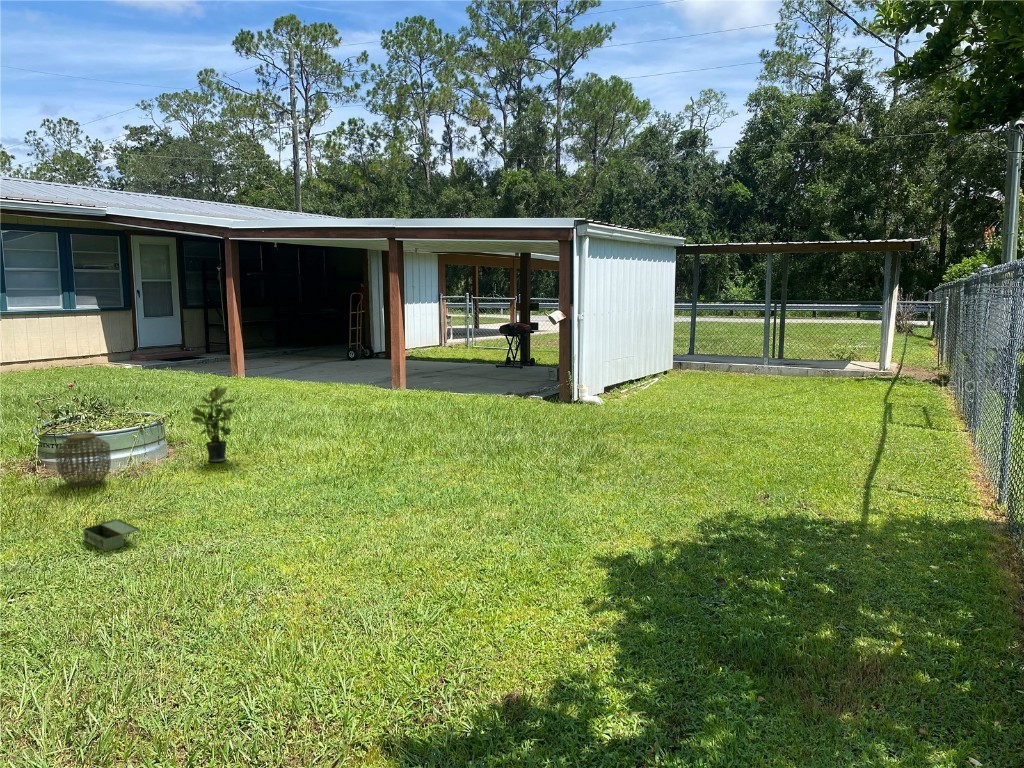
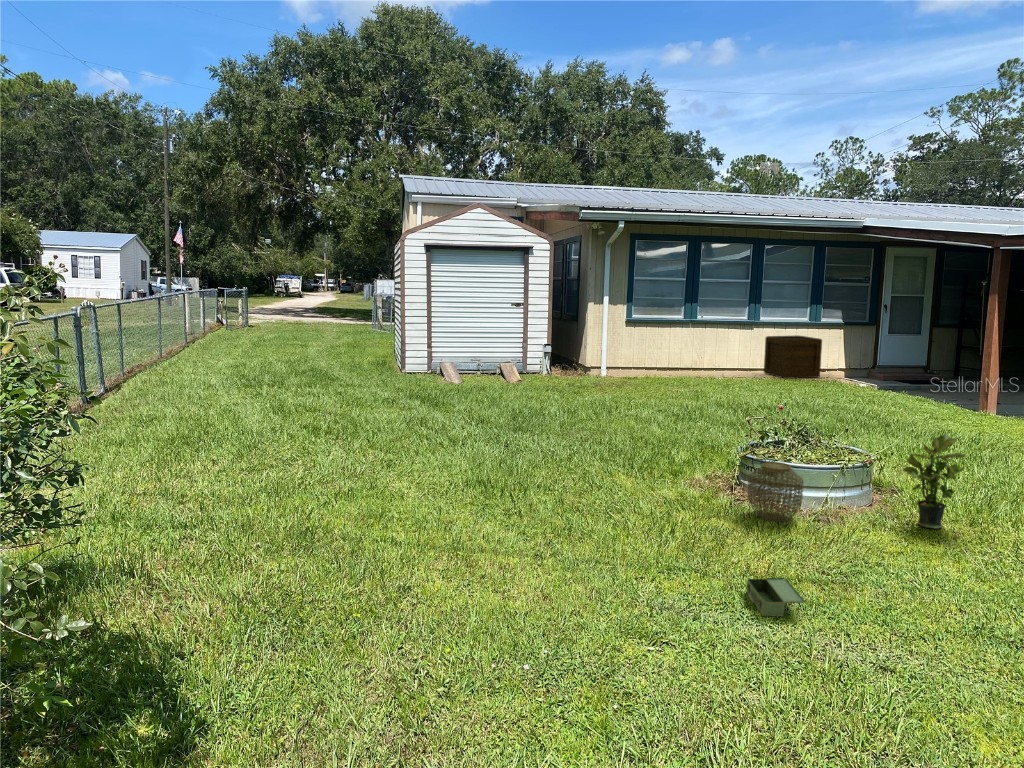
wooden crate: none [17,324,85,369] -> present [764,335,822,379]

